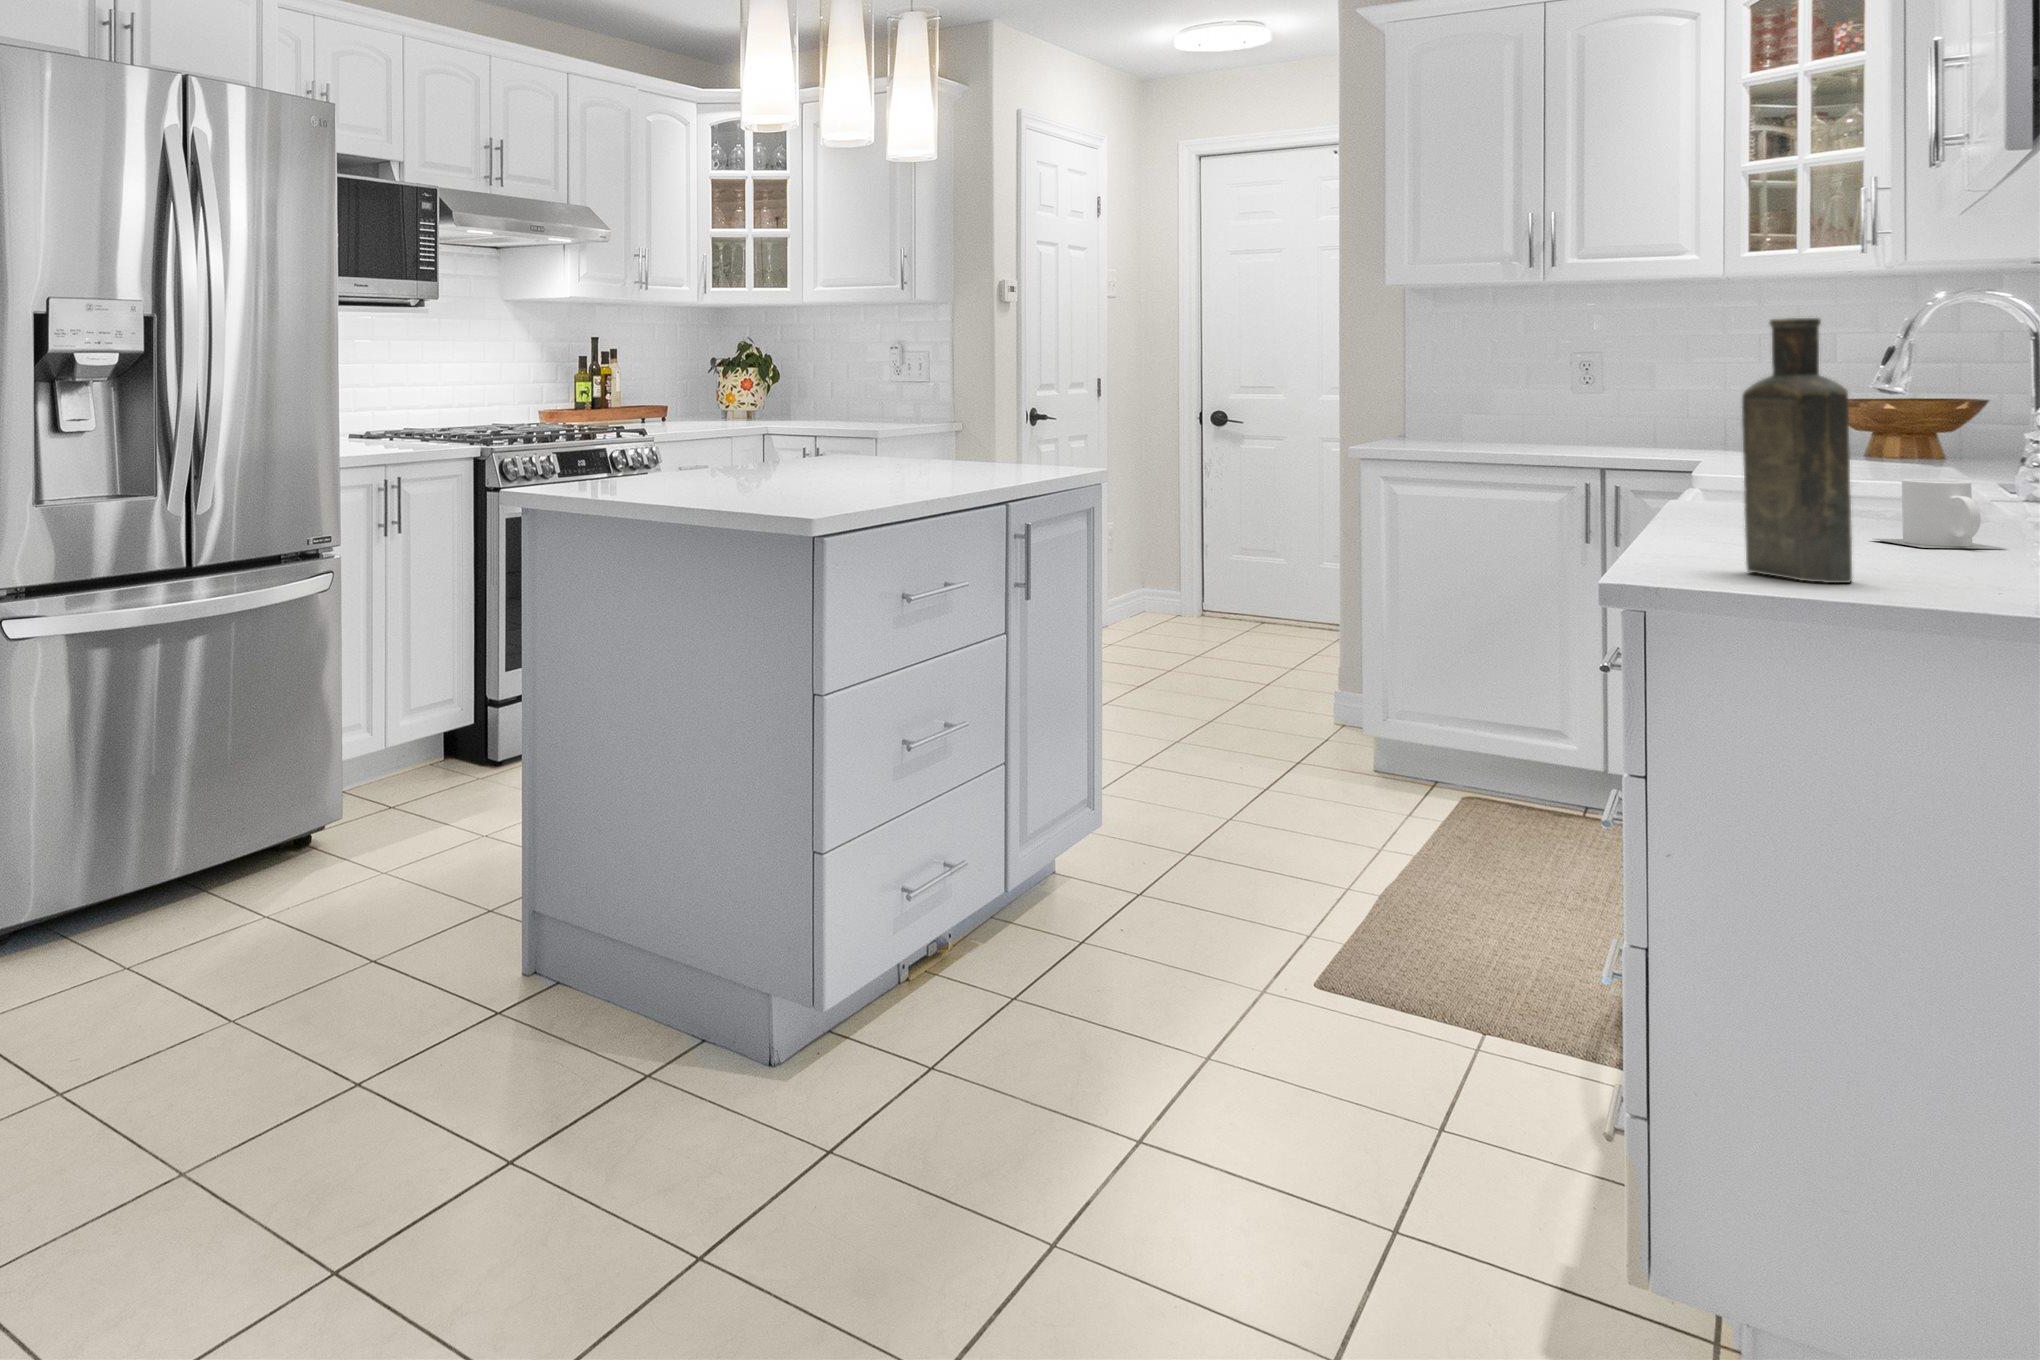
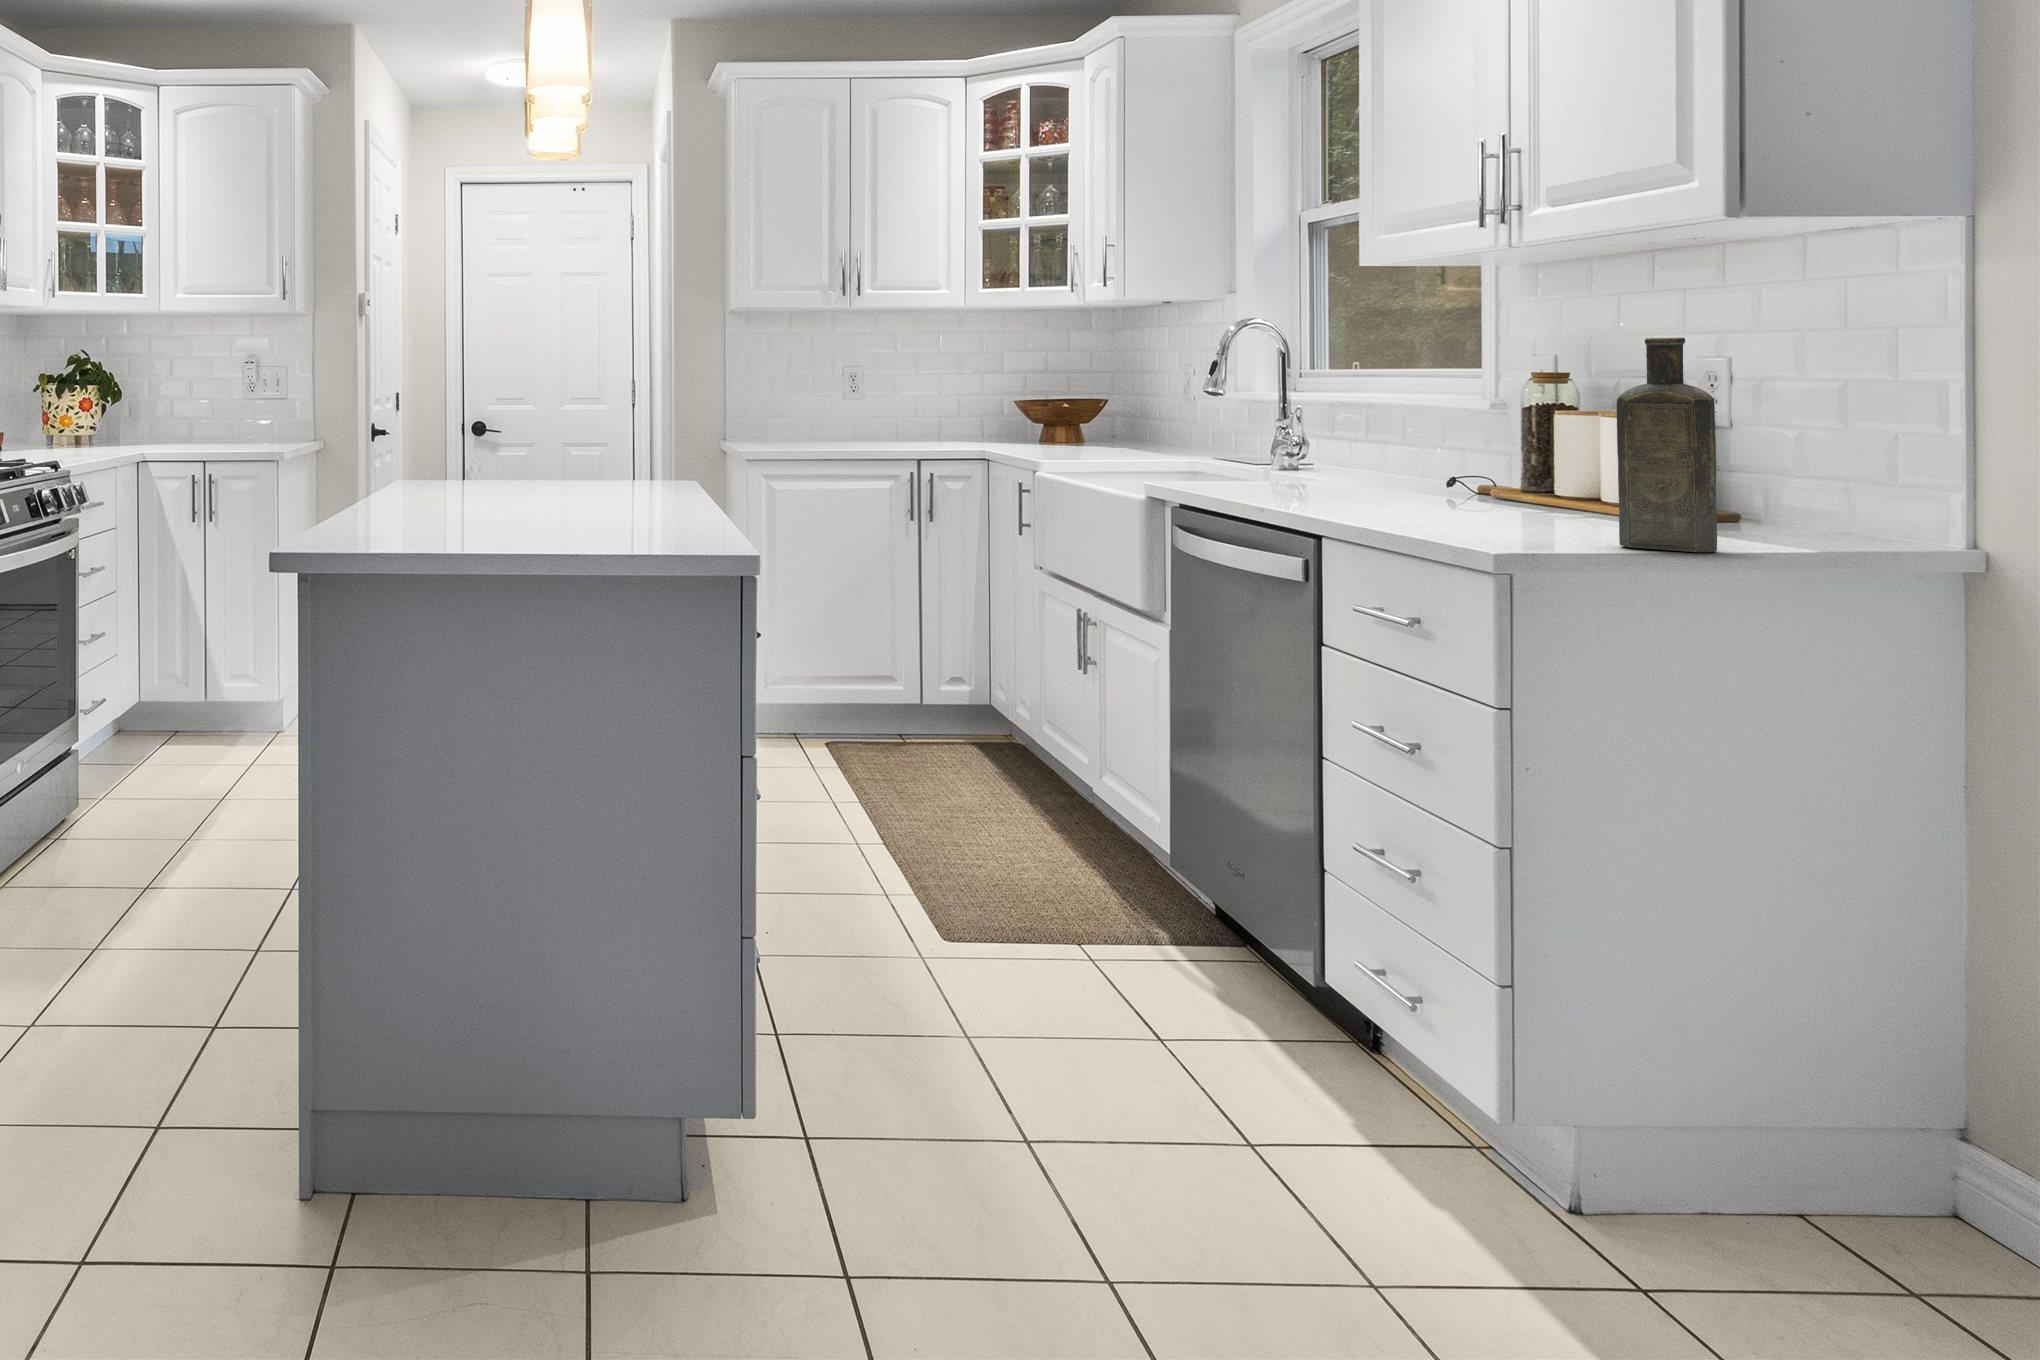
mug: present [1873,479,2007,549] -> none [1468,463,1560,516]

